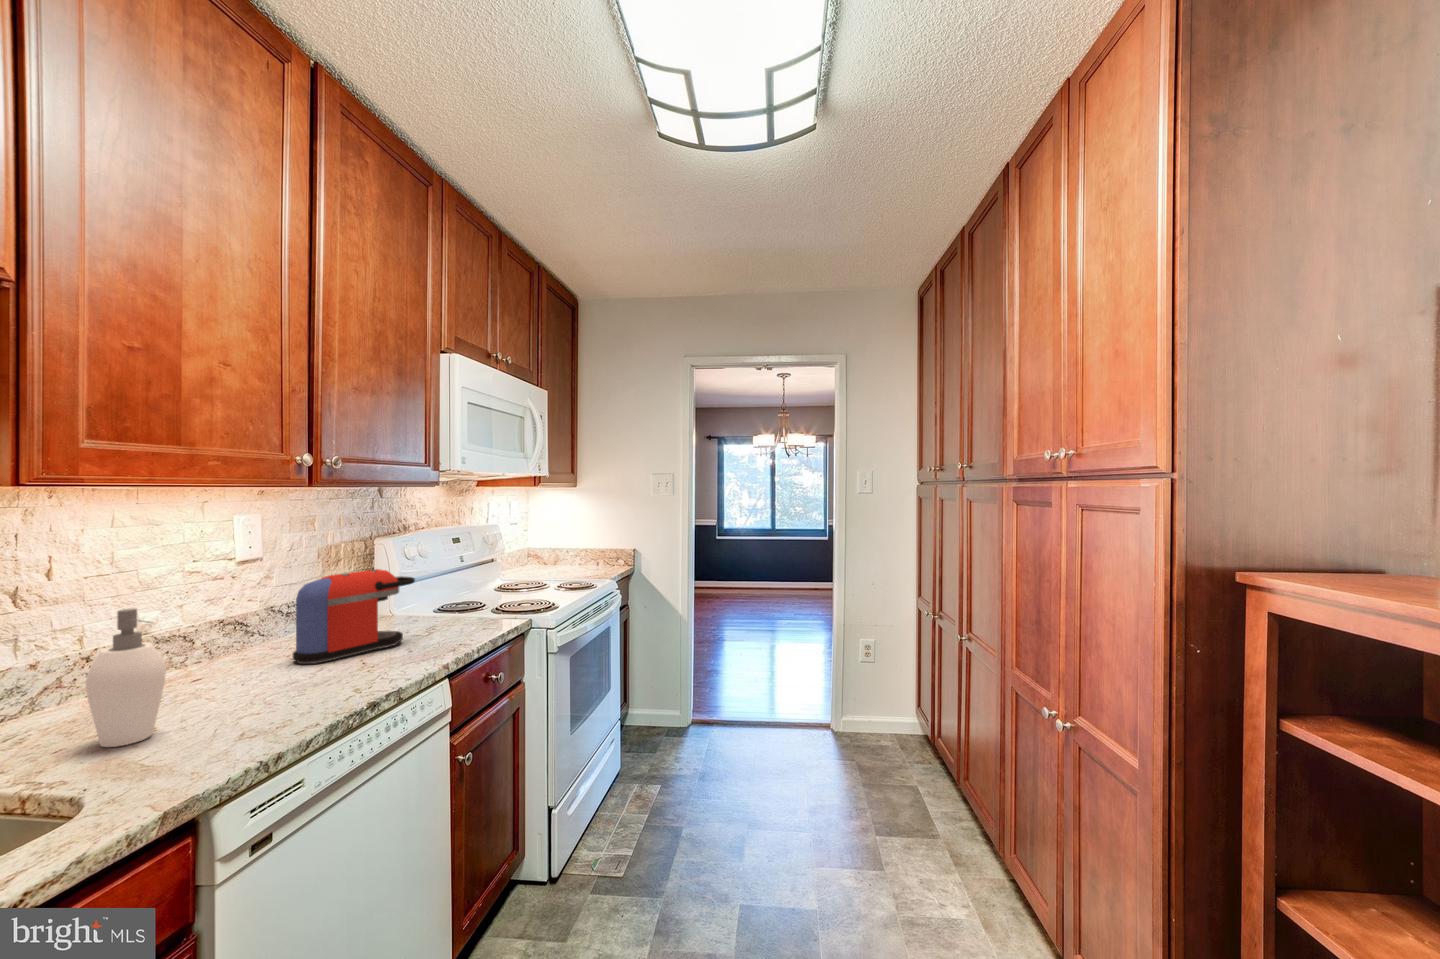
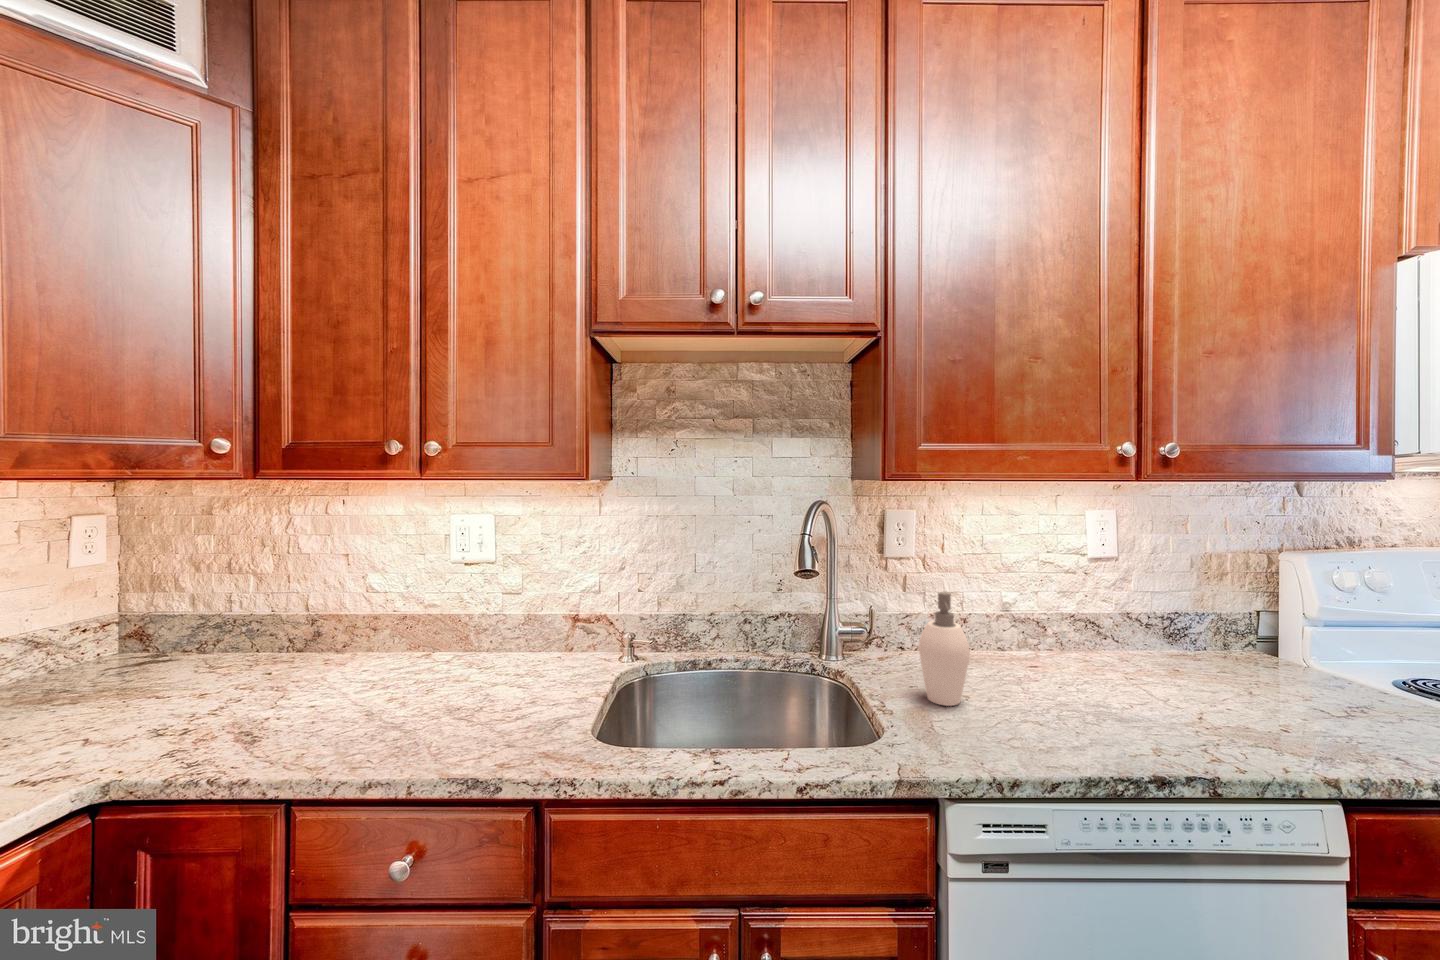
coffee maker: present [293,569,415,664] -> none [1123,595,1306,709]

